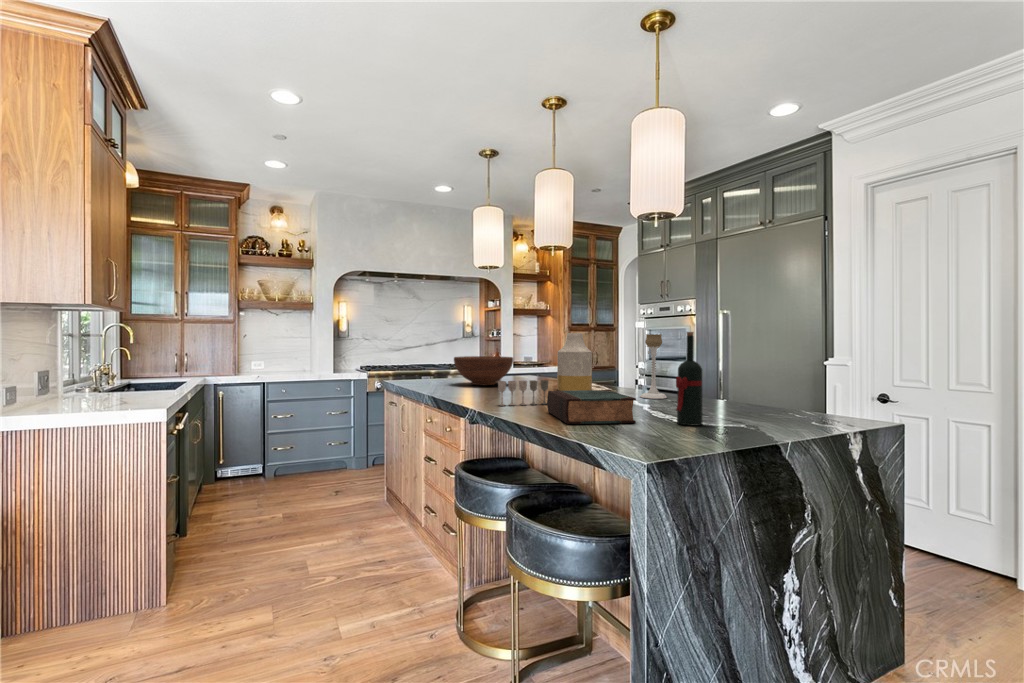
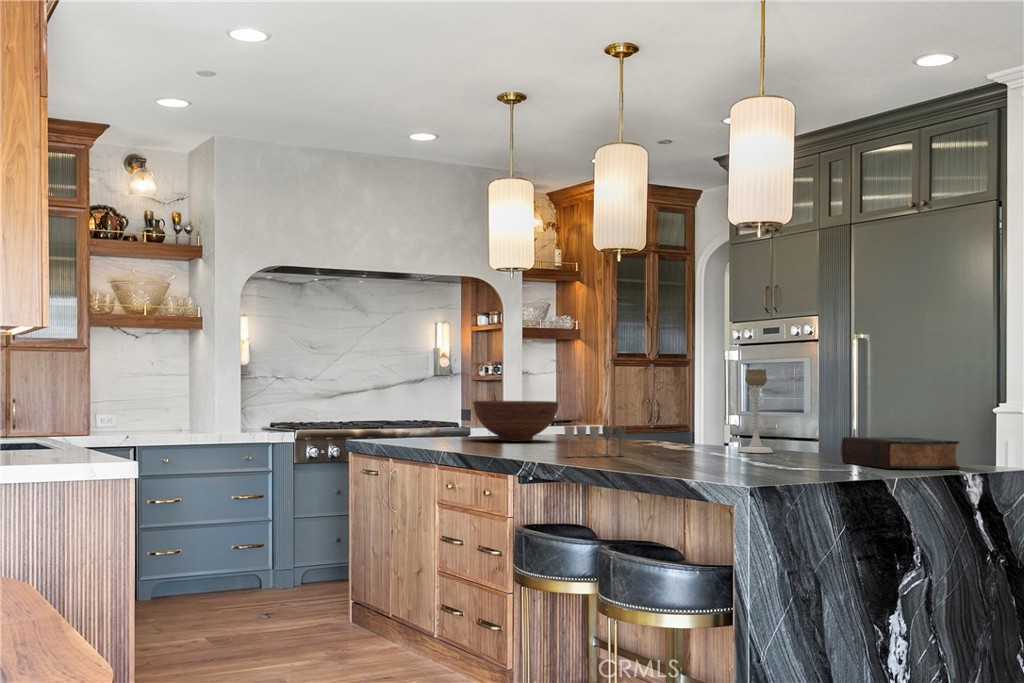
wine bottle: present [676,332,702,426] -> none [781,366,810,469]
vase: present [557,333,592,391] -> none [625,368,672,447]
book: present [547,390,636,424] -> present [841,437,959,469]

